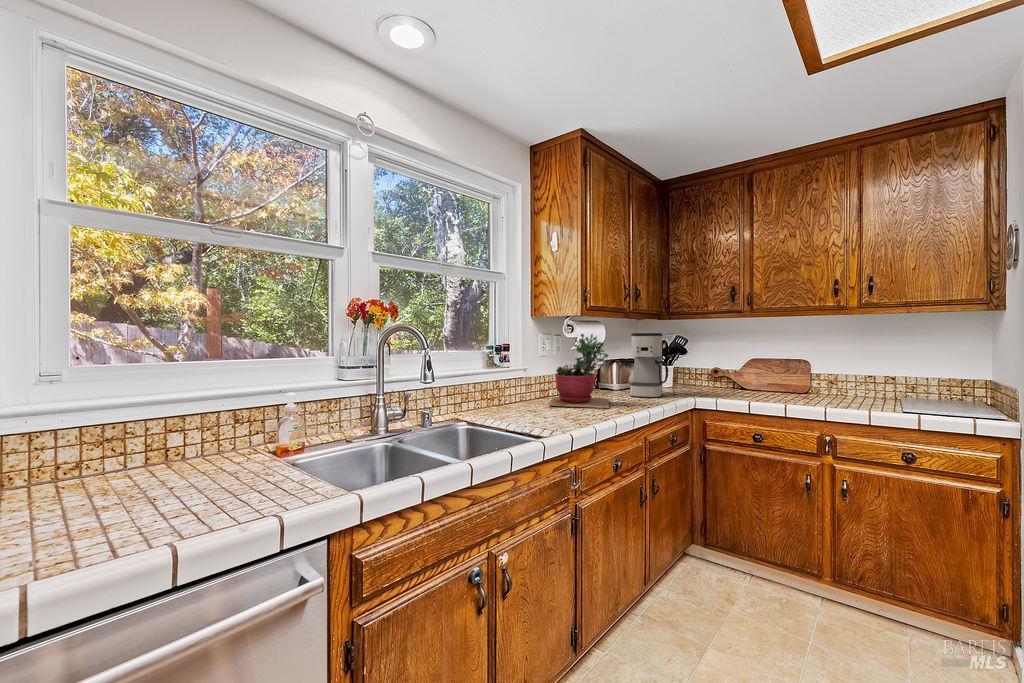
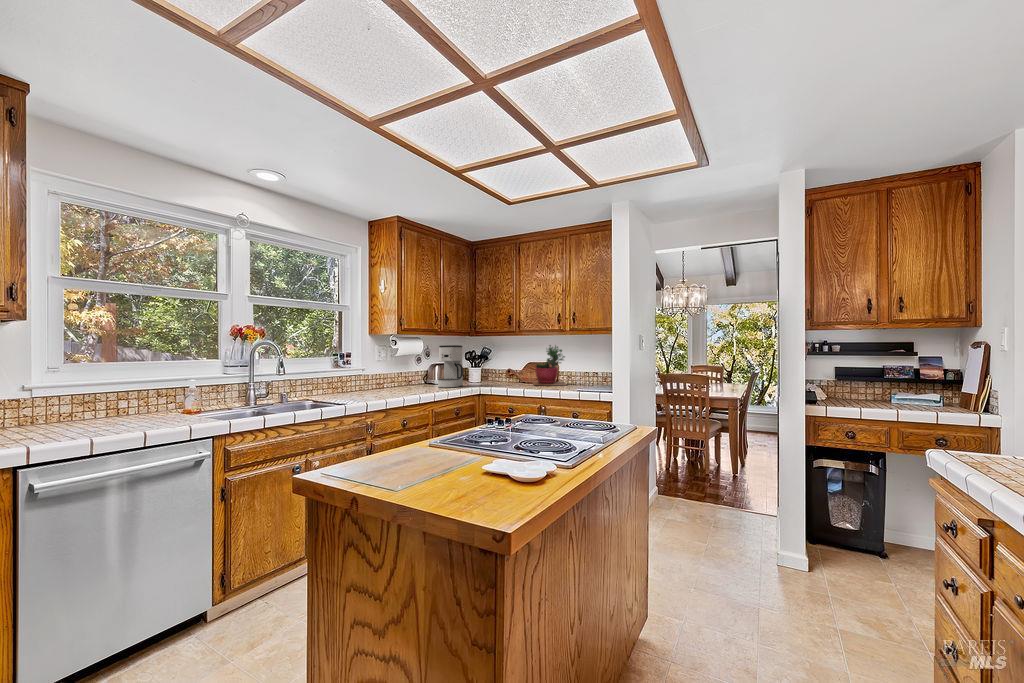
succulent plant: present [549,334,609,408] -> present [533,345,566,385]

